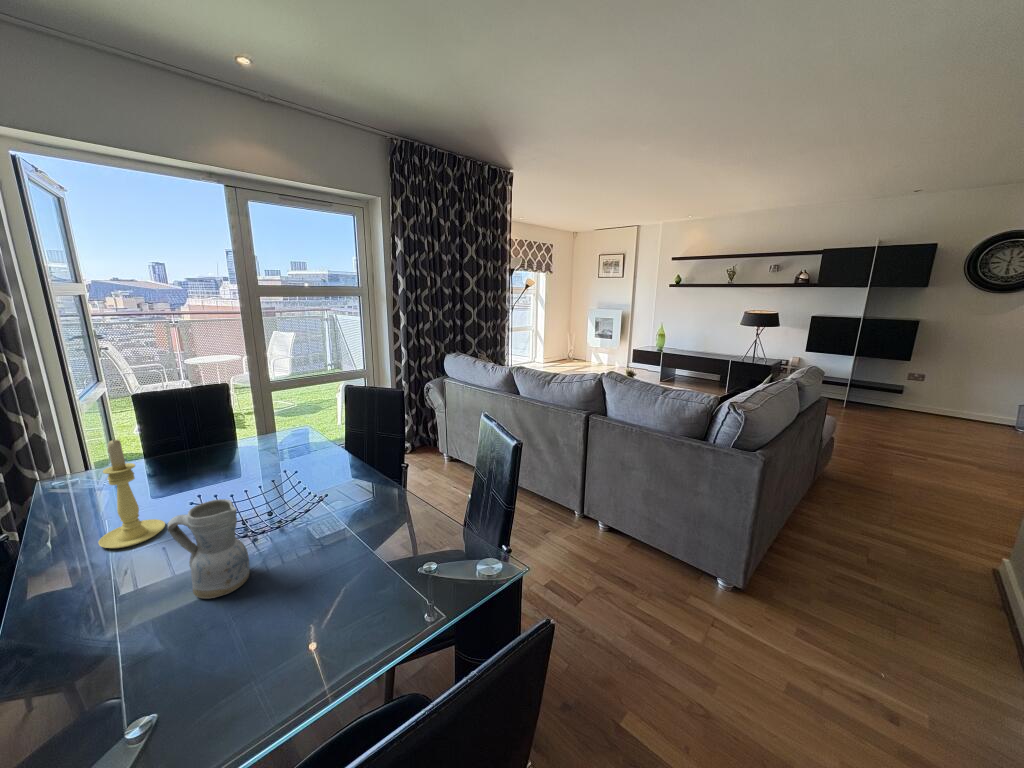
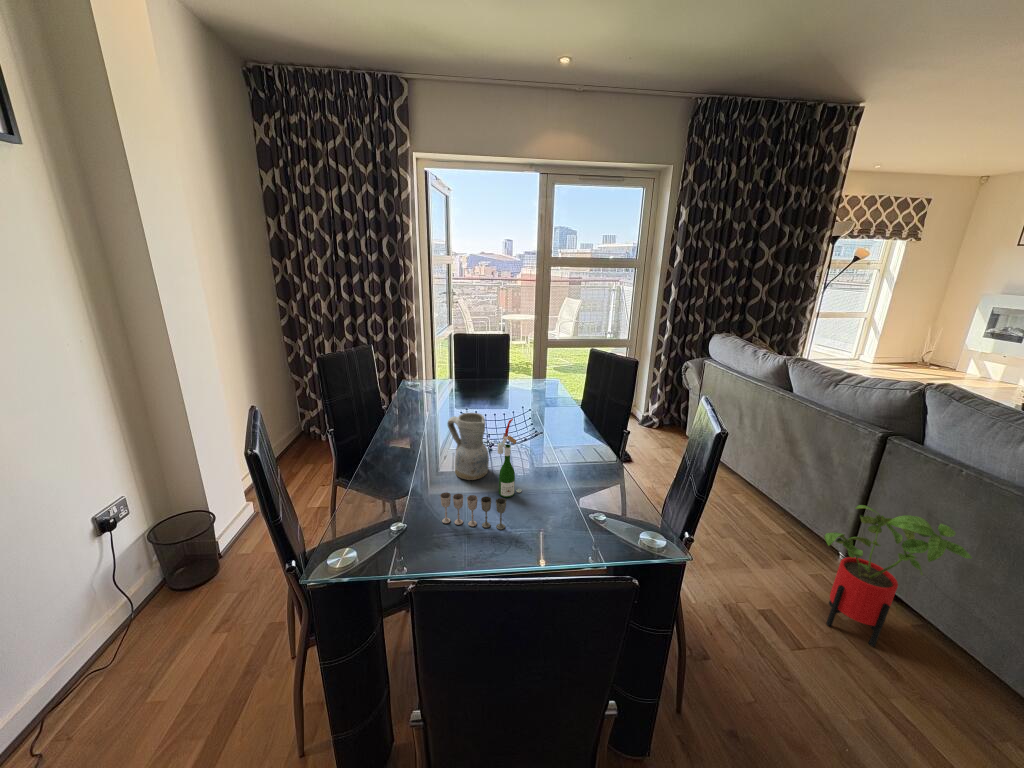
candle holder: present [98,440,165,548] -> none [424,360,457,431]
house plant: none [574,468,651,572] -> present [824,505,972,647]
wine bottle: none [266,491,309,596] -> present [498,419,521,497]
wine glass: none [193,597,307,677] -> present [440,492,506,529]

